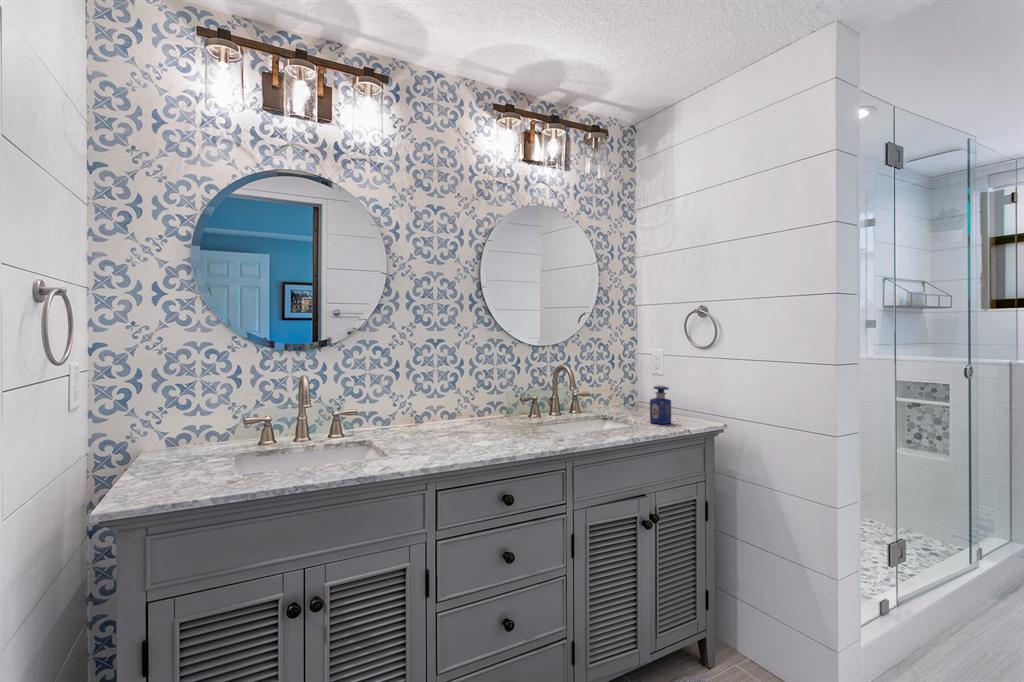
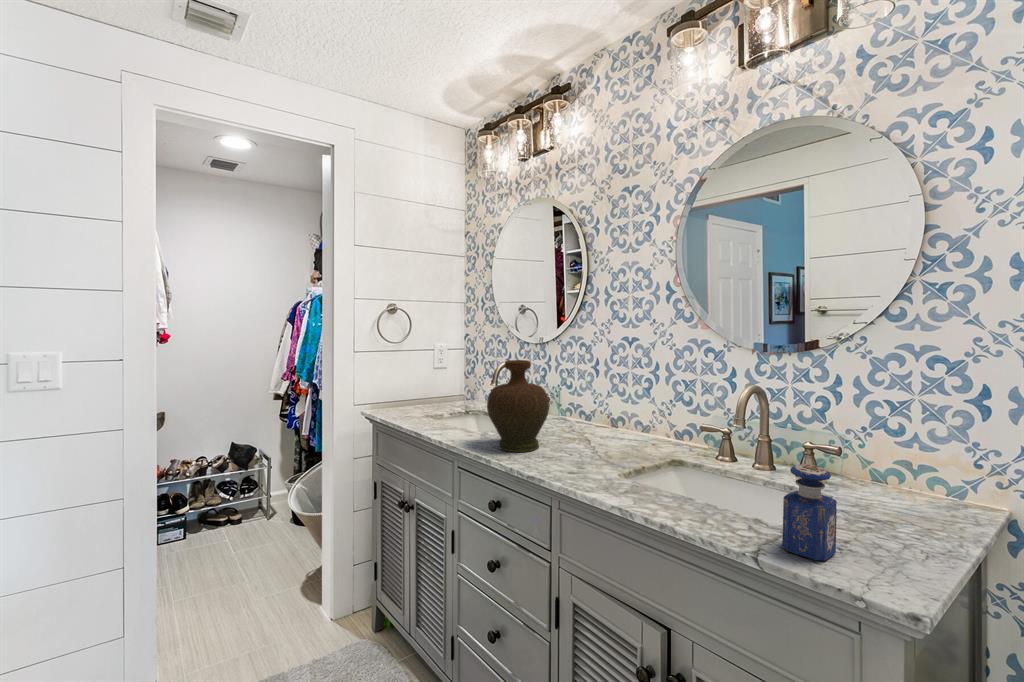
decorative vase: none [425,359,491,451] -> present [487,360,550,452]

